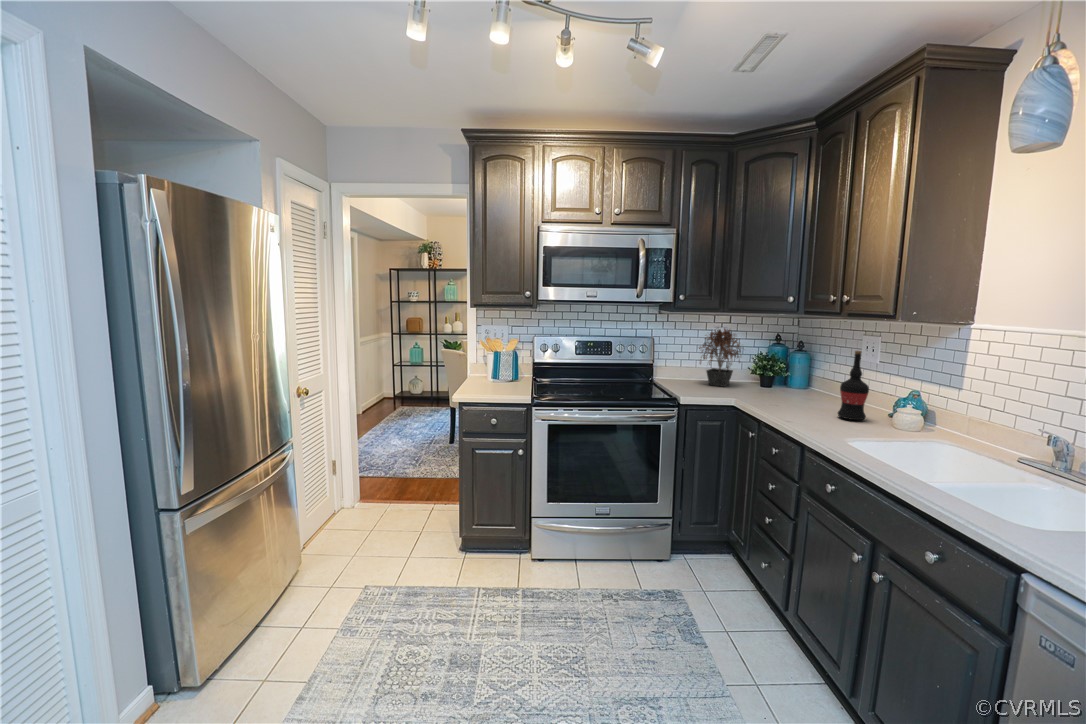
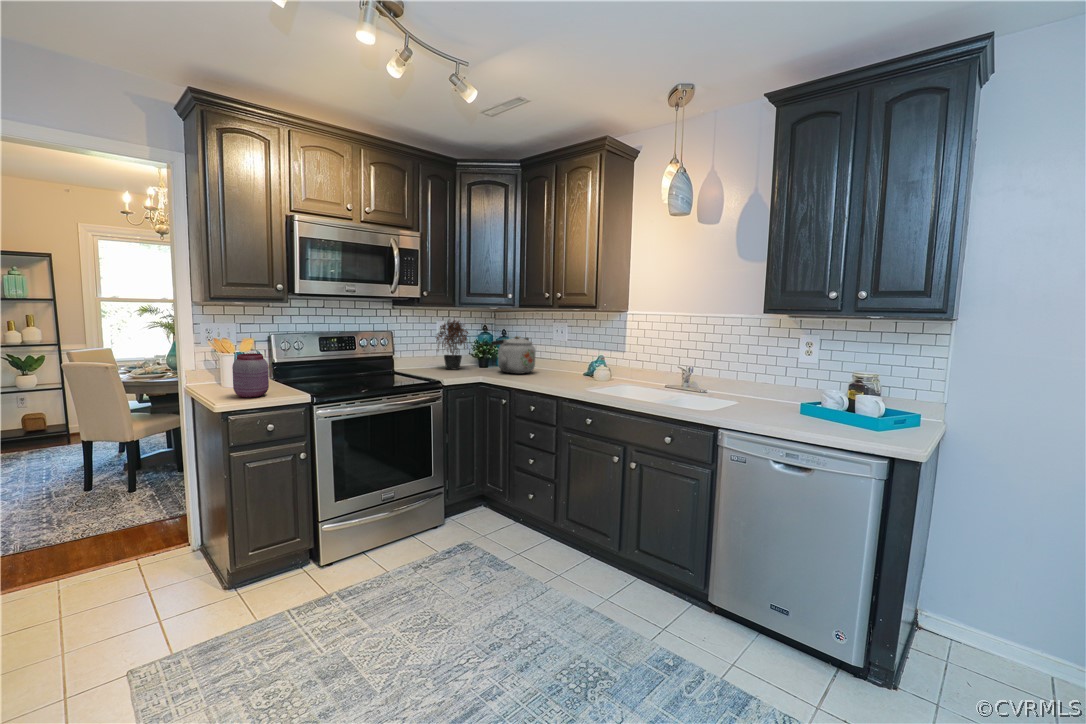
kettle: none [764,351,827,402] -> present [492,336,536,374]
wine bottle: present [838,351,869,420] -> none [555,333,572,380]
jar: none [481,353,508,391] -> present [232,353,269,397]

